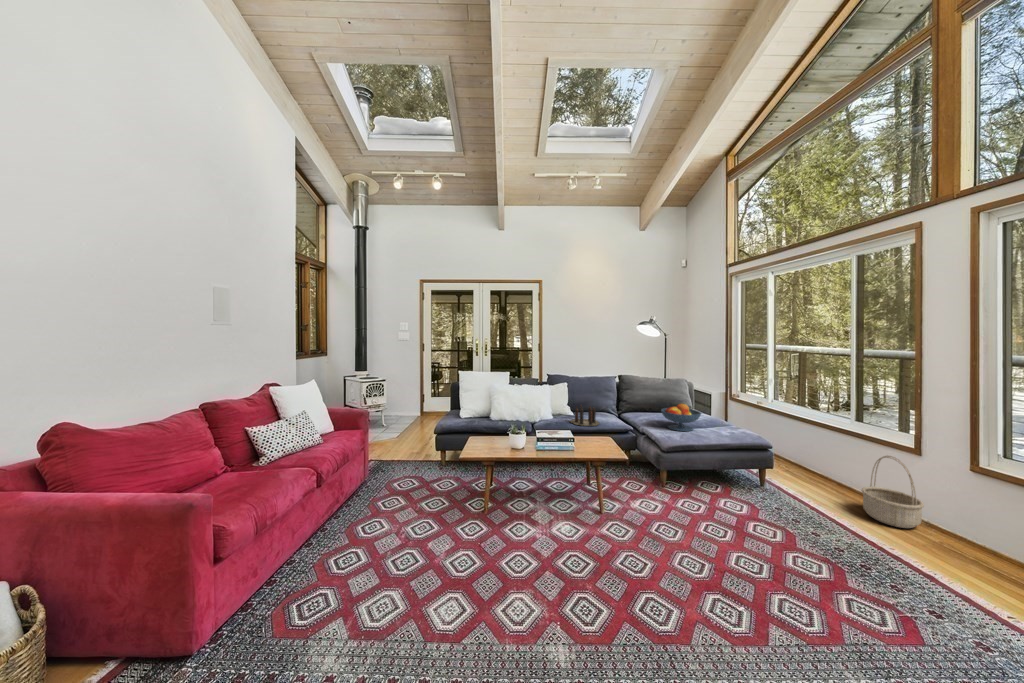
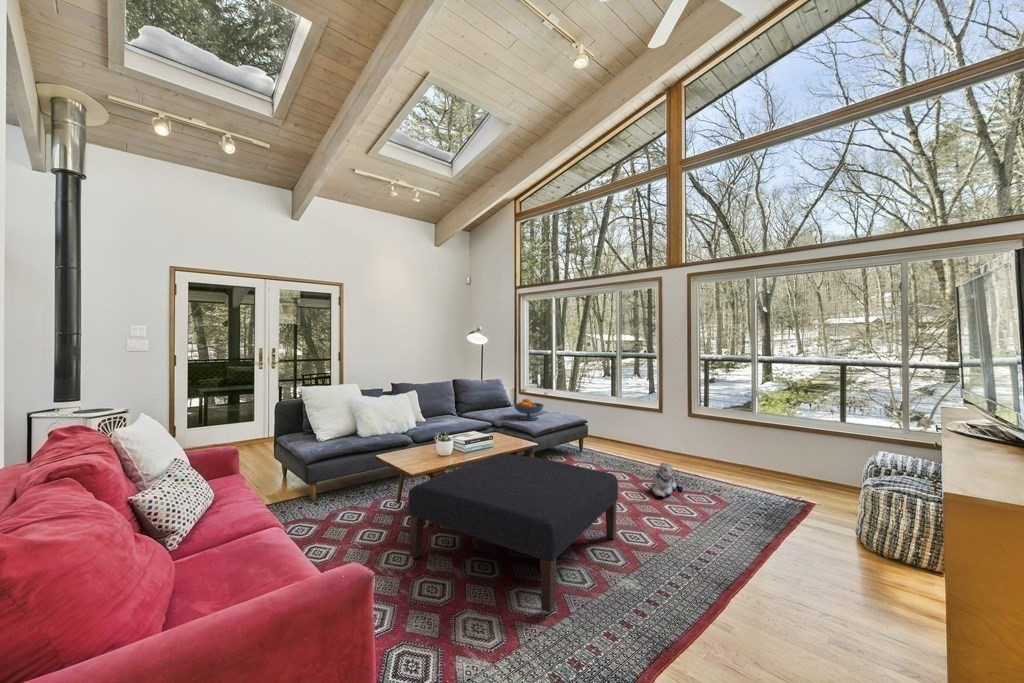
candle: present [570,406,599,426] -> none [439,409,475,429]
basket: present [862,456,924,528] -> none [640,415,670,456]
ottoman: none [423,457,630,631] -> present [409,453,618,613]
plush toy: none [778,530,857,589] -> present [652,463,683,497]

